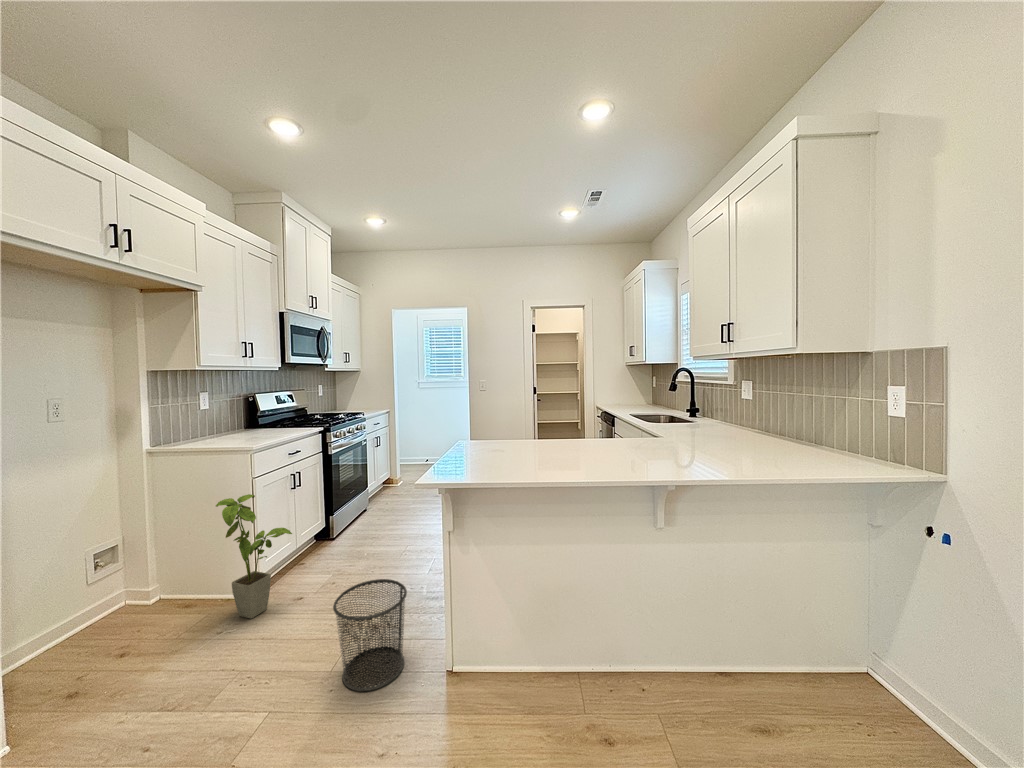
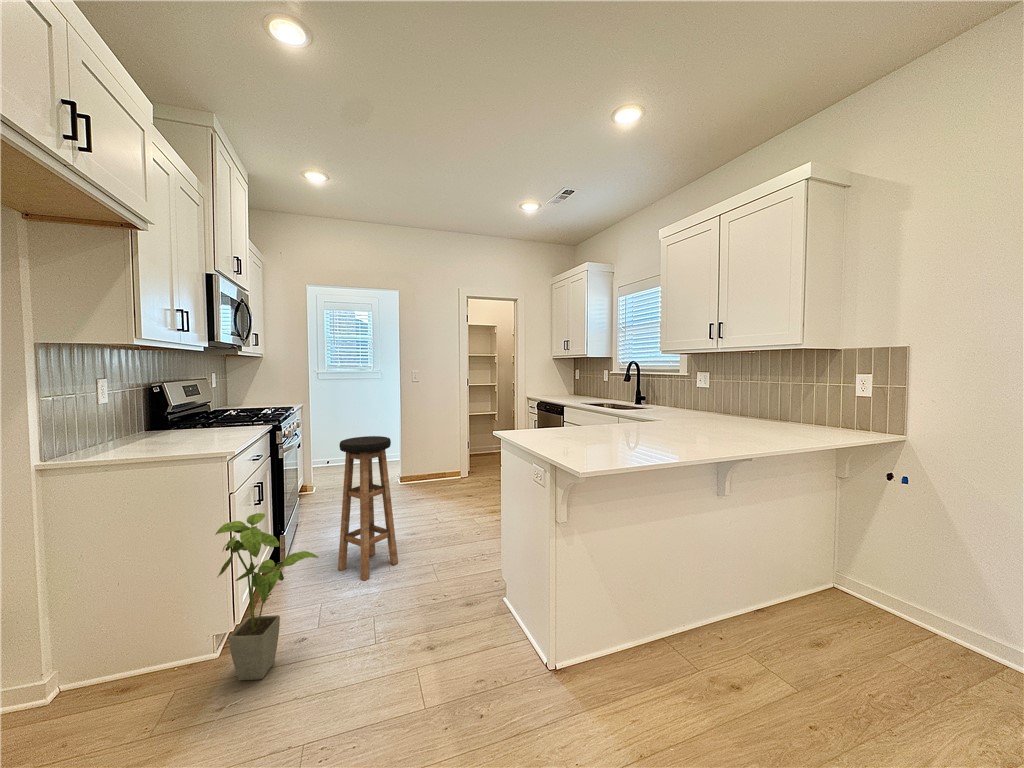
bar stool: none [358,440,407,562] -> present [338,436,398,581]
waste bin: present [333,579,407,691] -> none [440,586,519,714]

